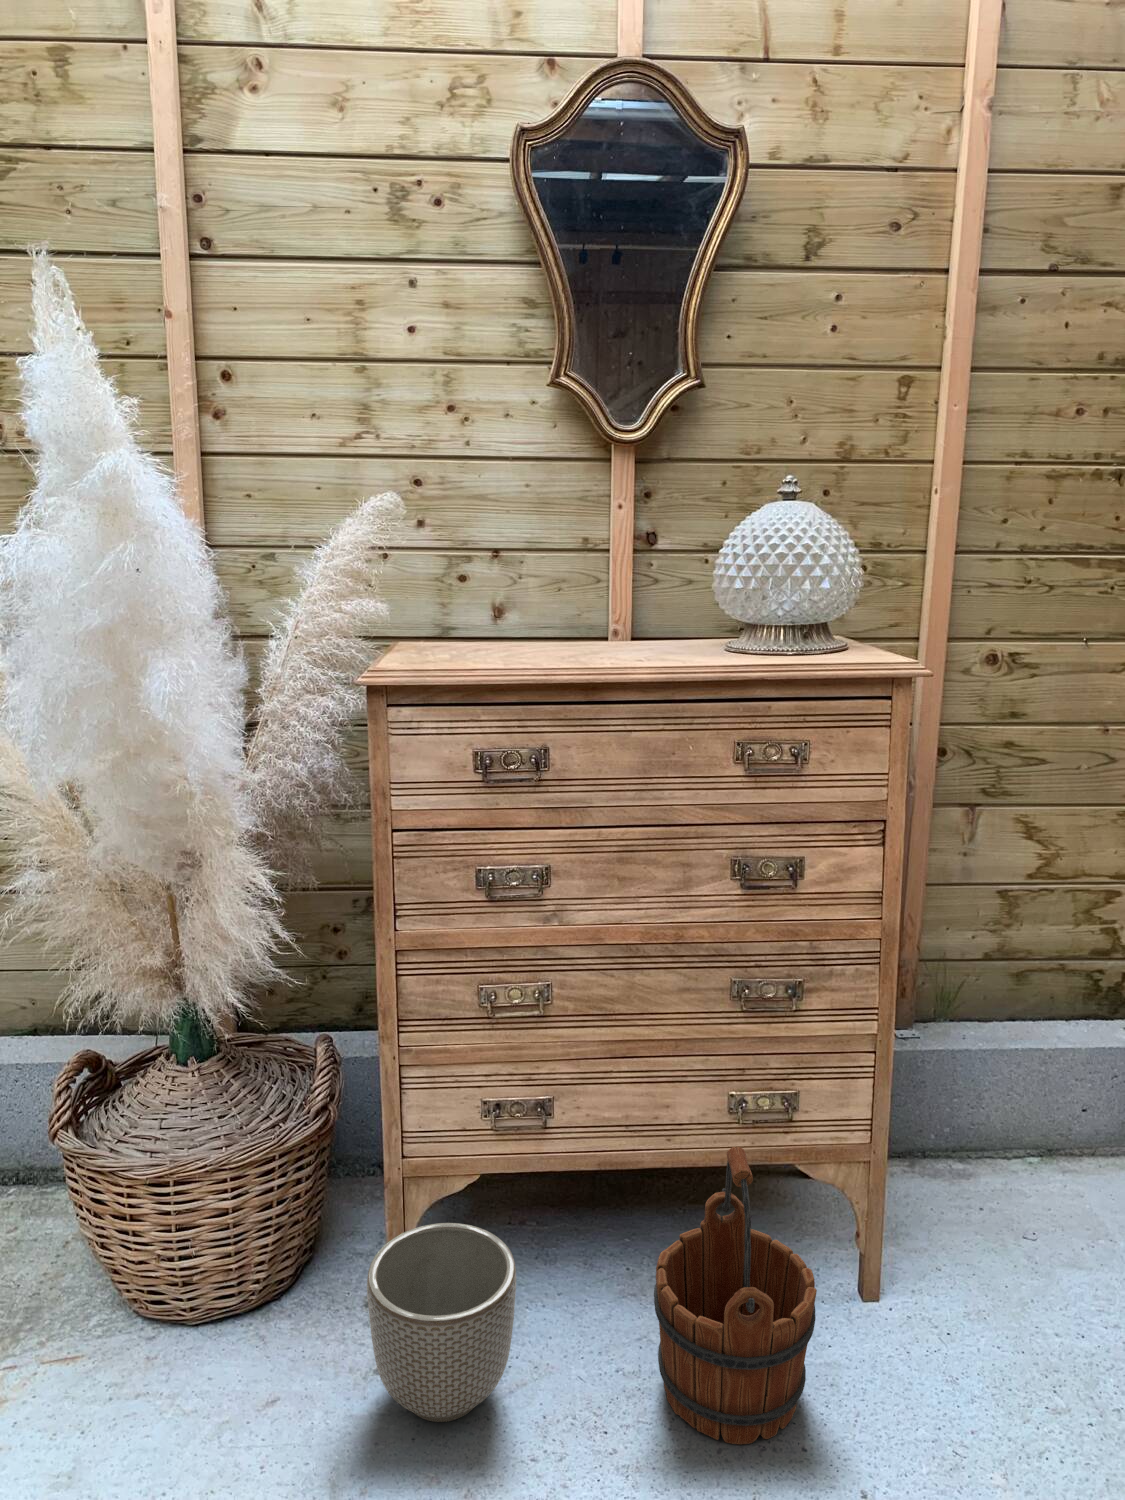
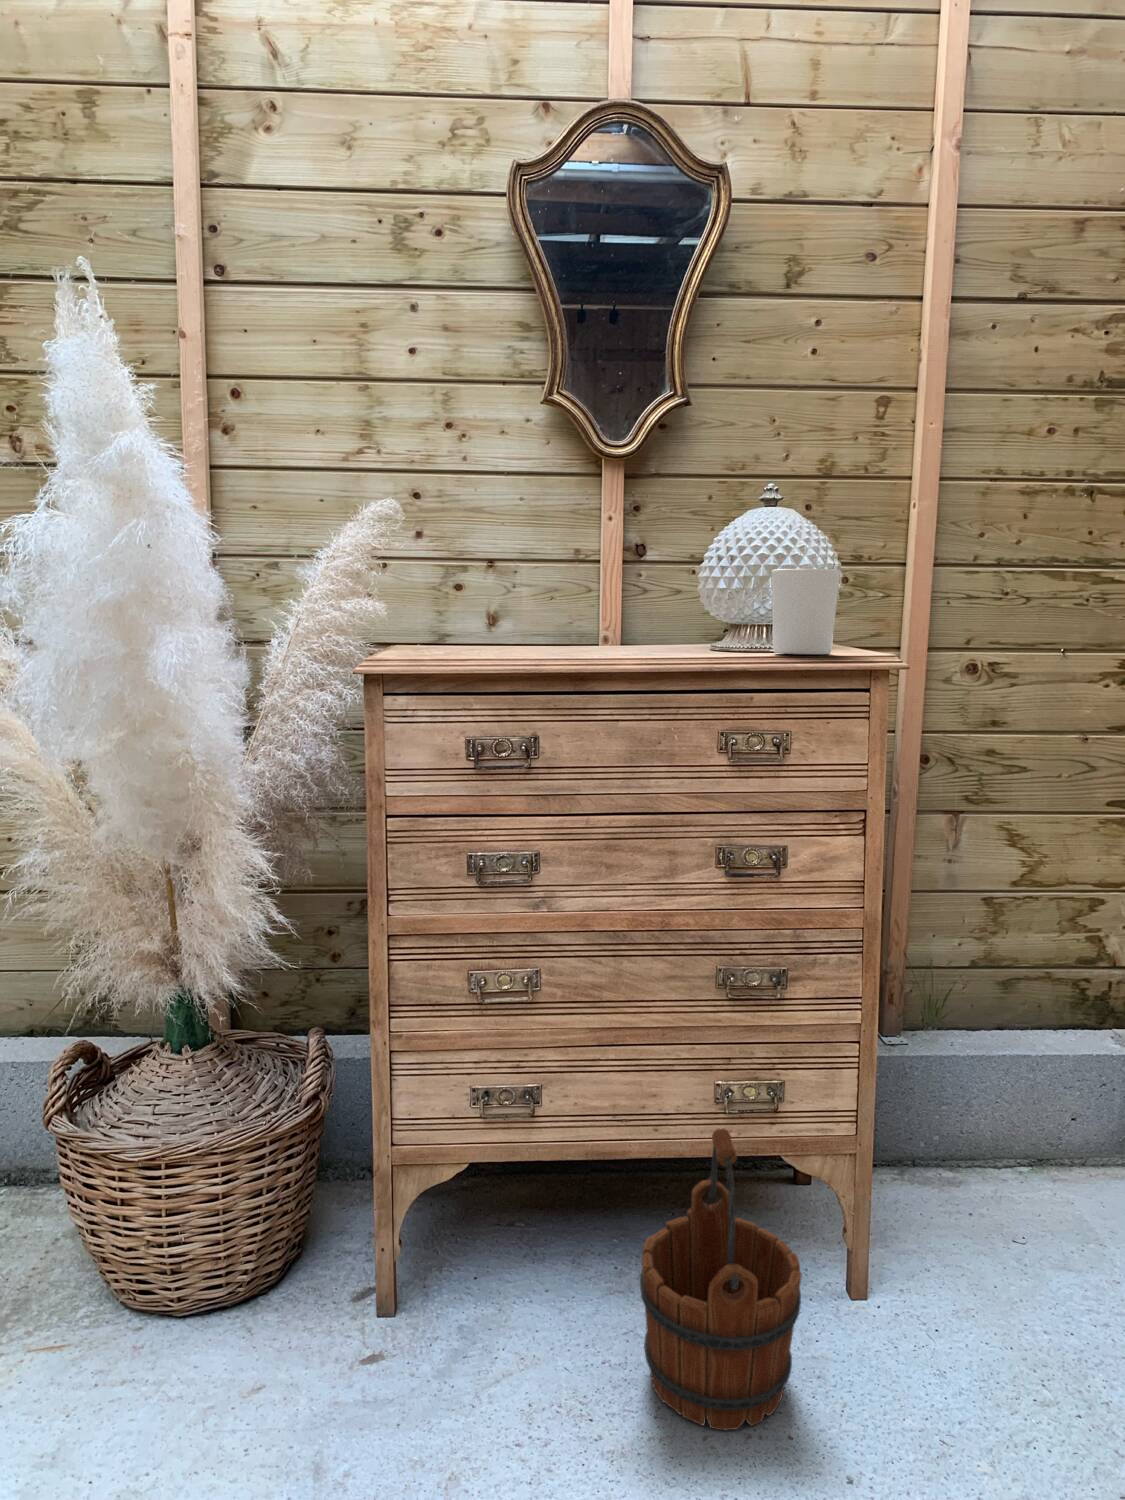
candle holder: none [790,571,863,661] -> present [771,569,841,654]
planter: present [367,1223,516,1422] -> none [354,1209,503,1408]

